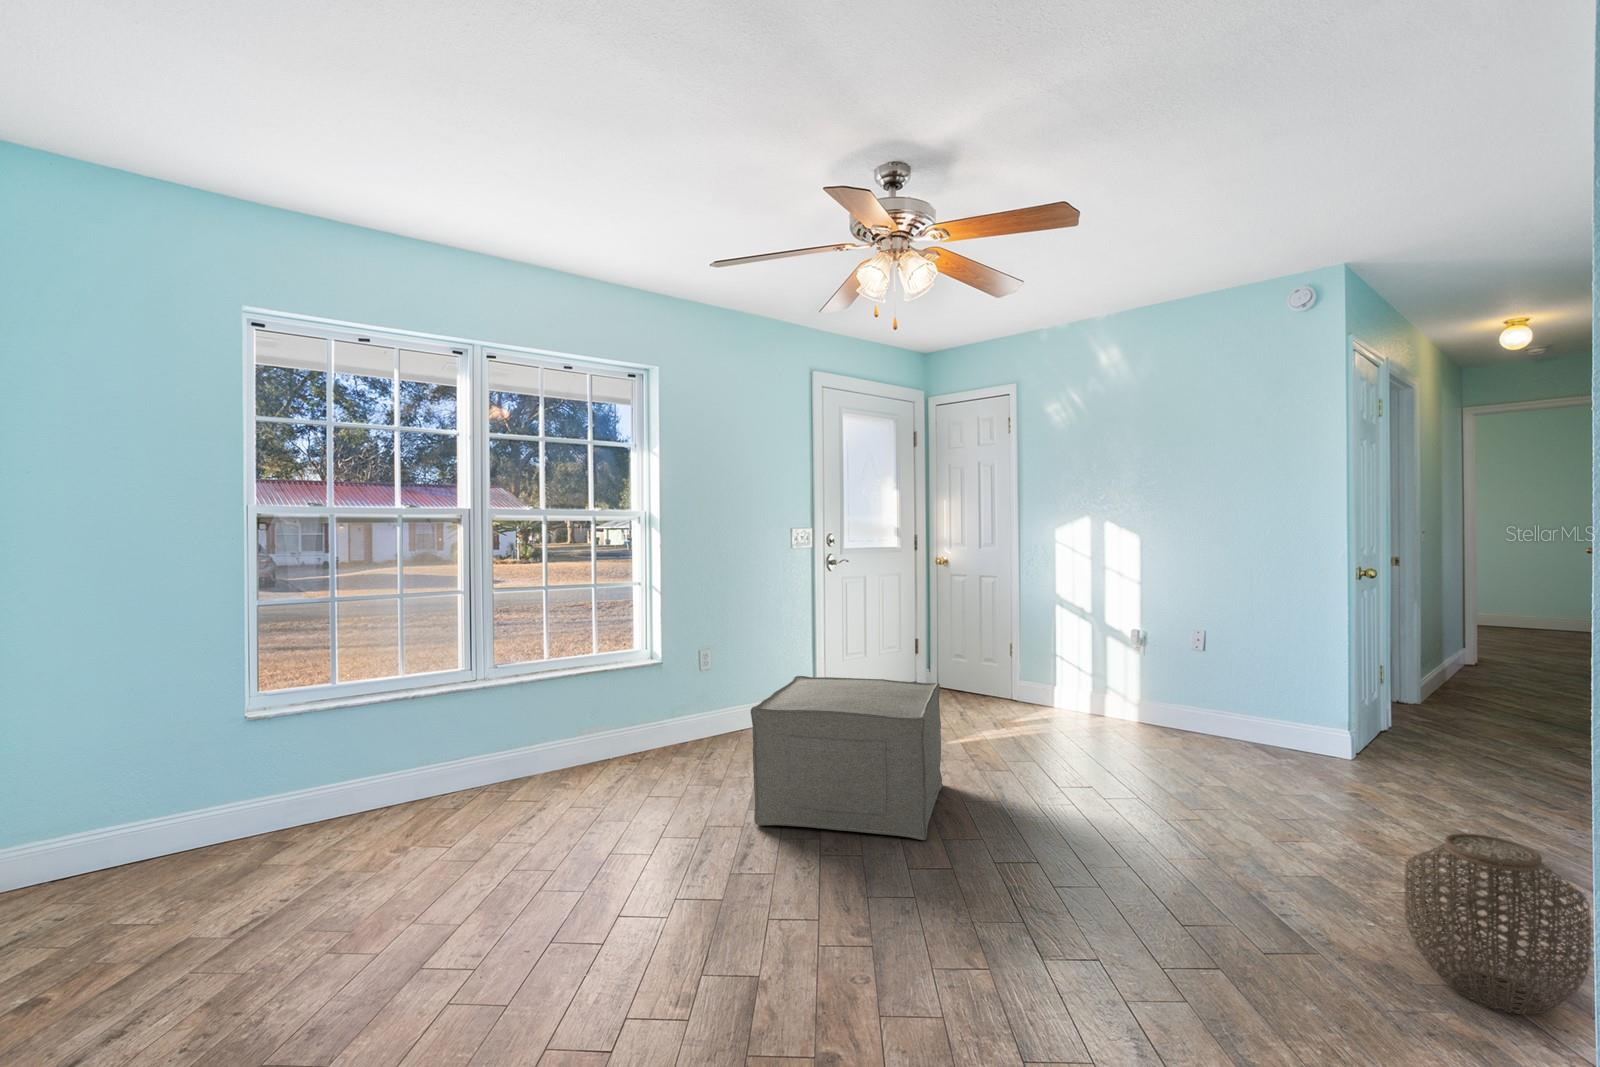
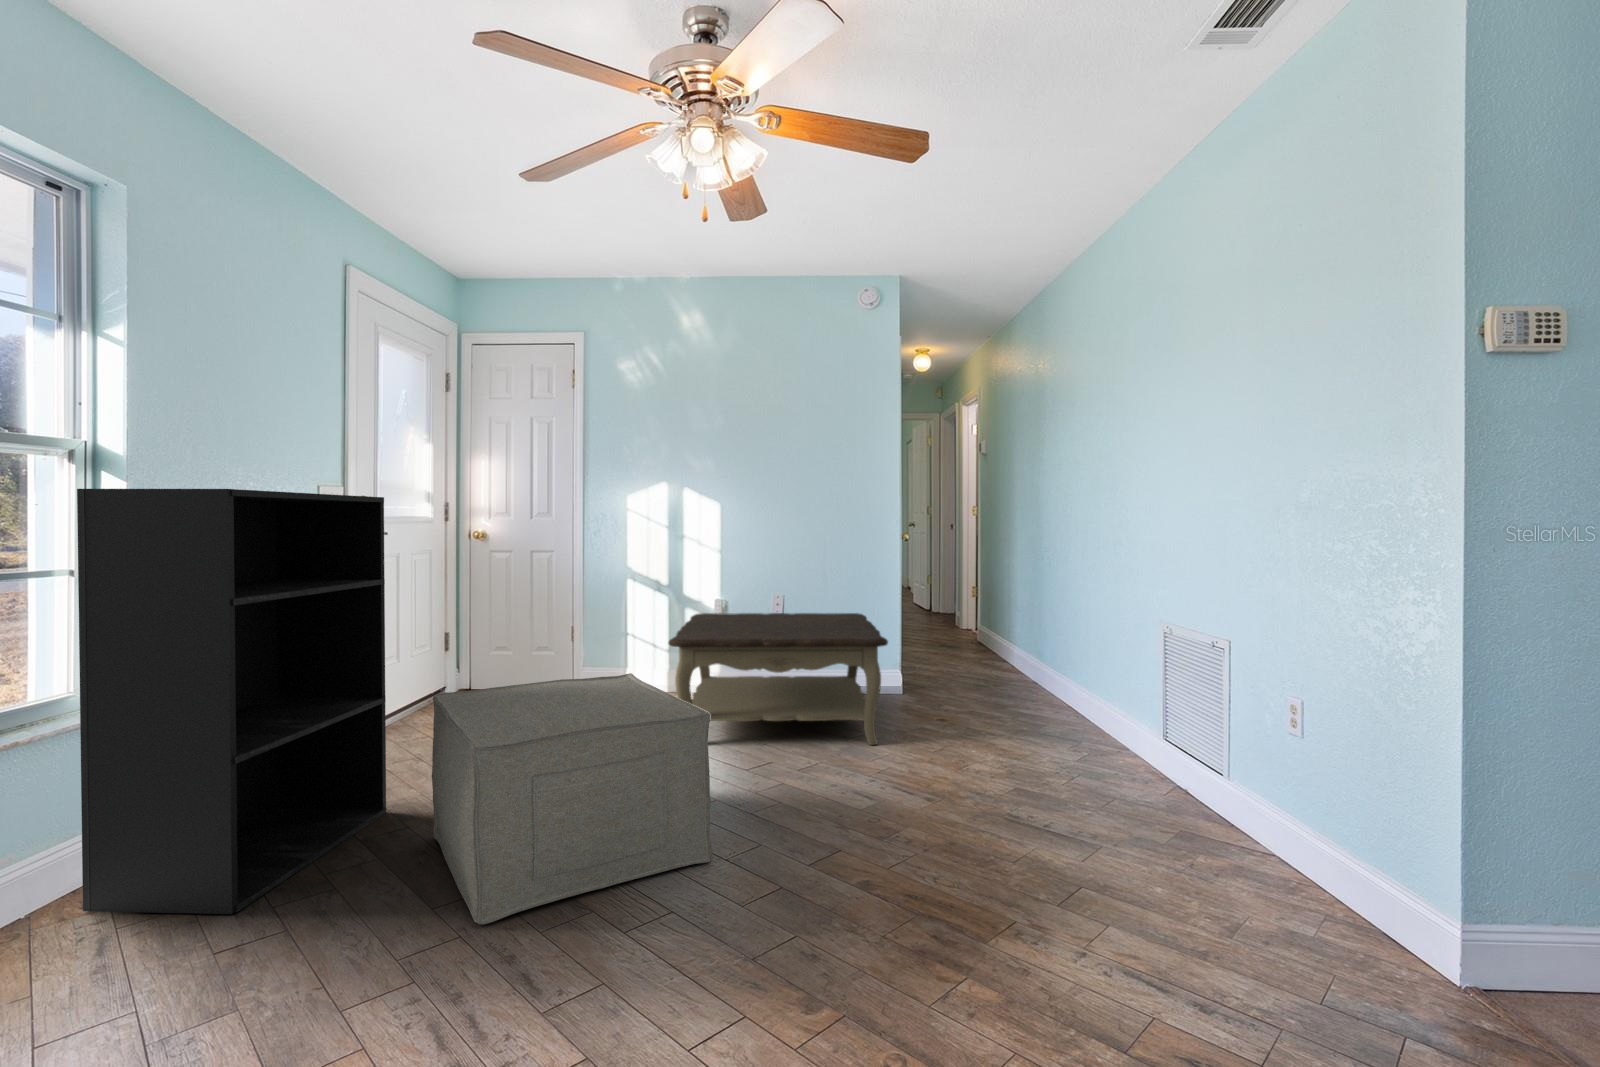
bookshelf: none [631,538,791,783] -> present [77,489,386,914]
coffee table: none [1020,643,1307,807] -> present [669,613,888,745]
woven basket: present [1405,834,1591,1014] -> none [1120,715,1232,837]

